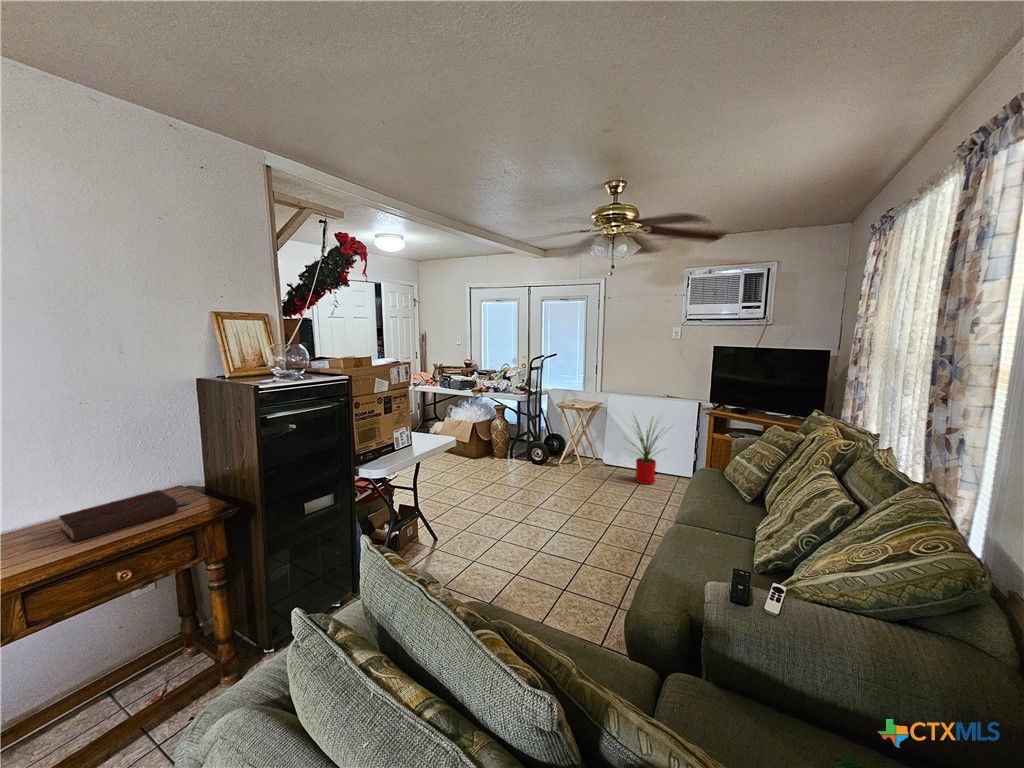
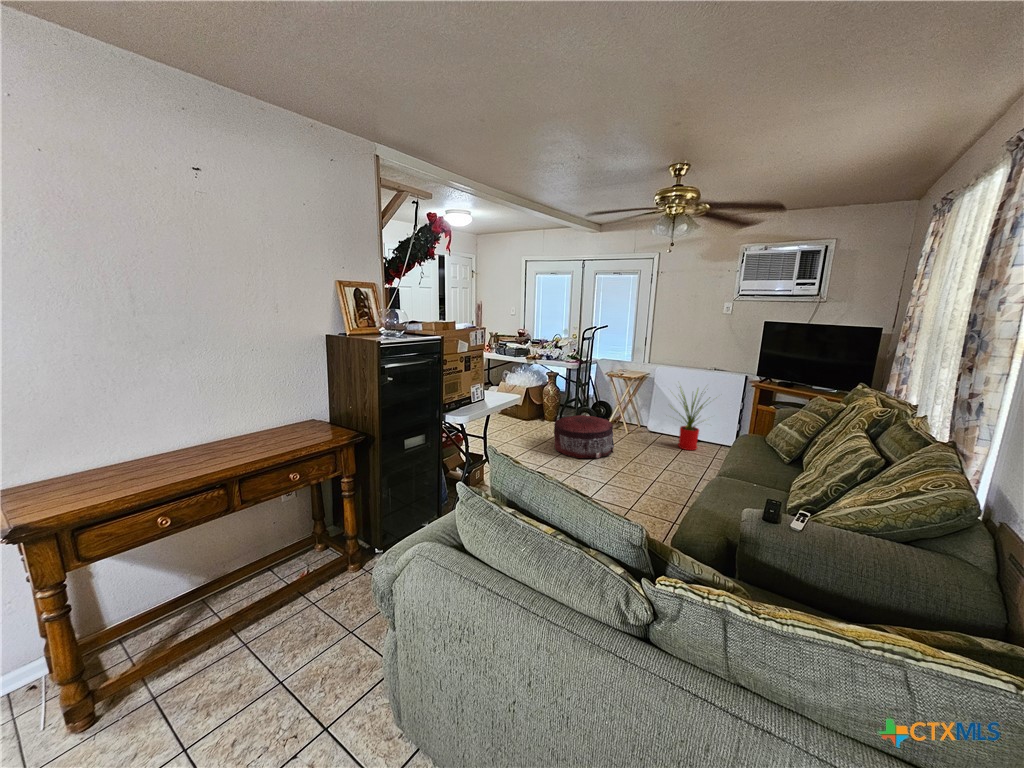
pouf: none [502,450,567,501] -> present [554,415,614,458]
book: present [59,490,186,542] -> none [247,421,329,452]

